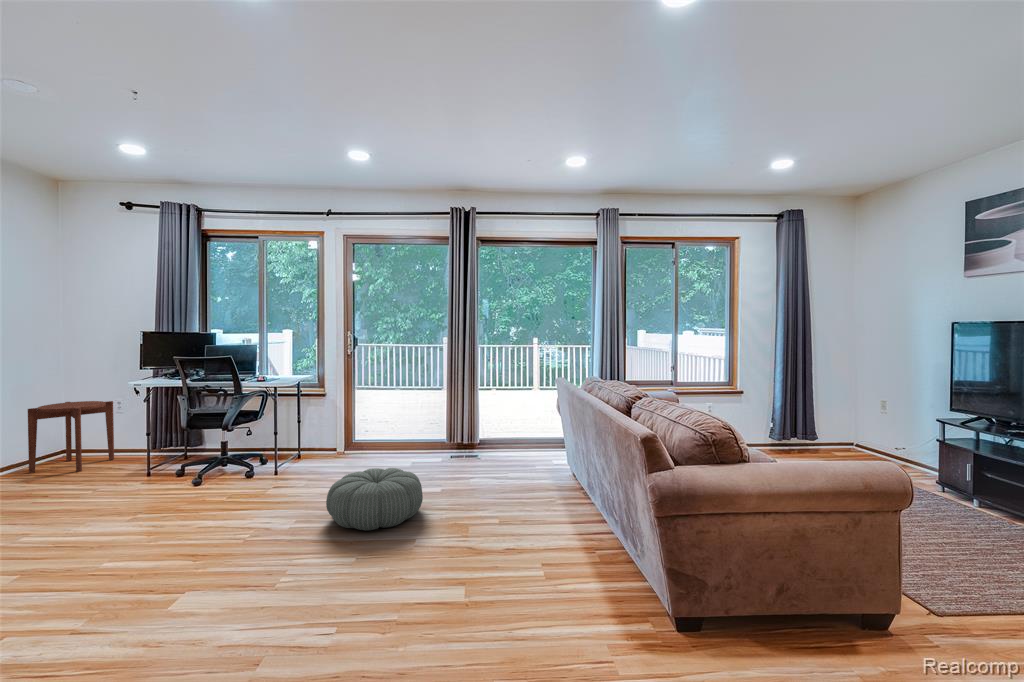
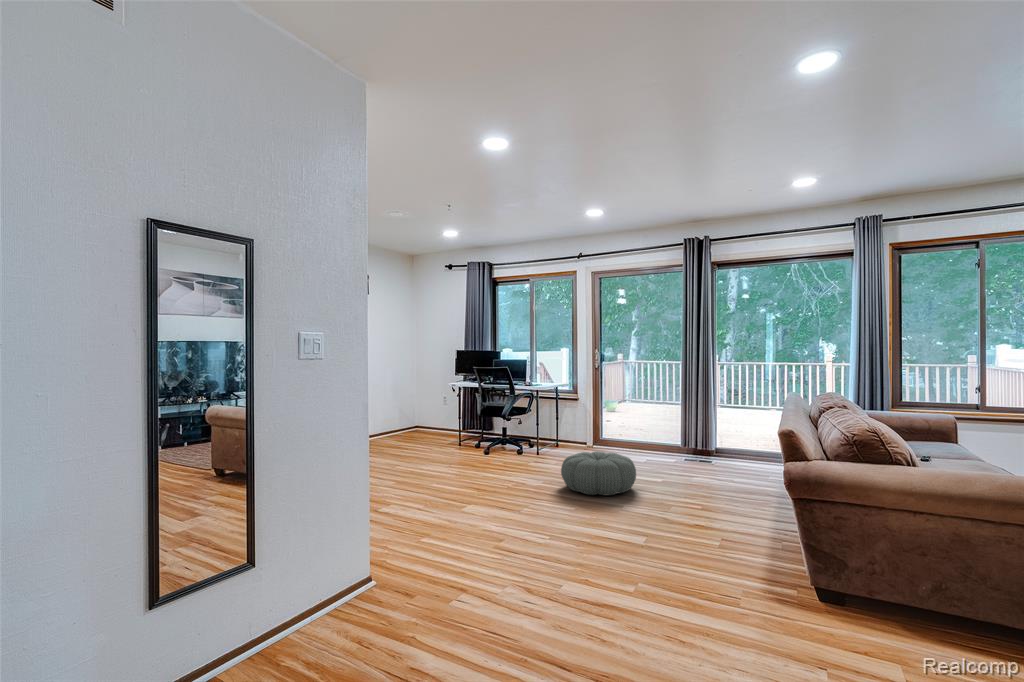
side table: present [28,401,114,473] -> none [405,397,446,442]

